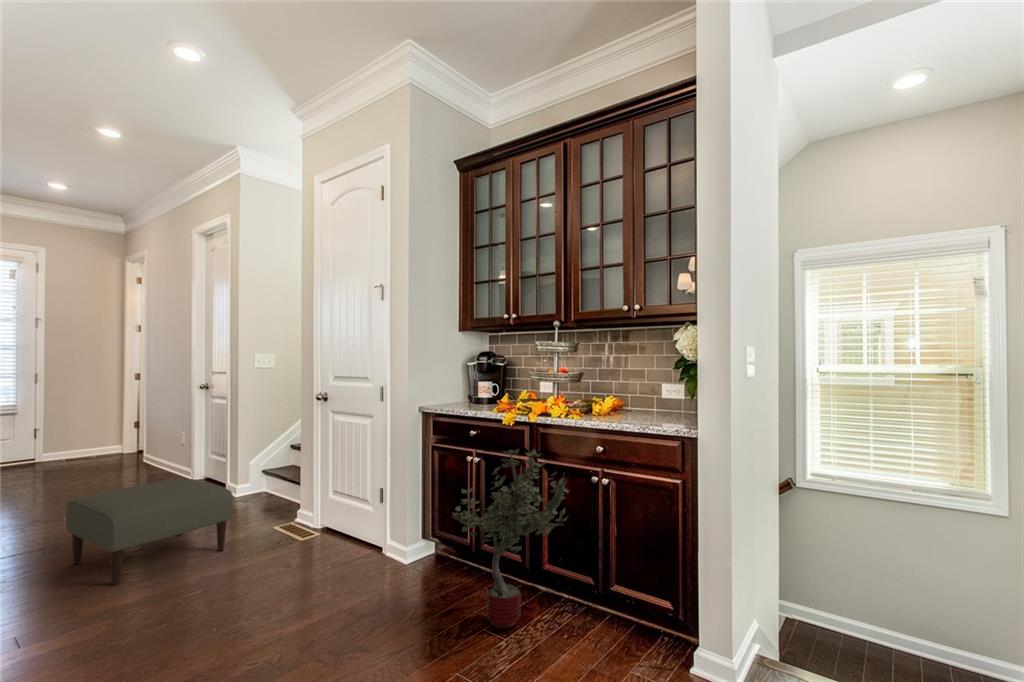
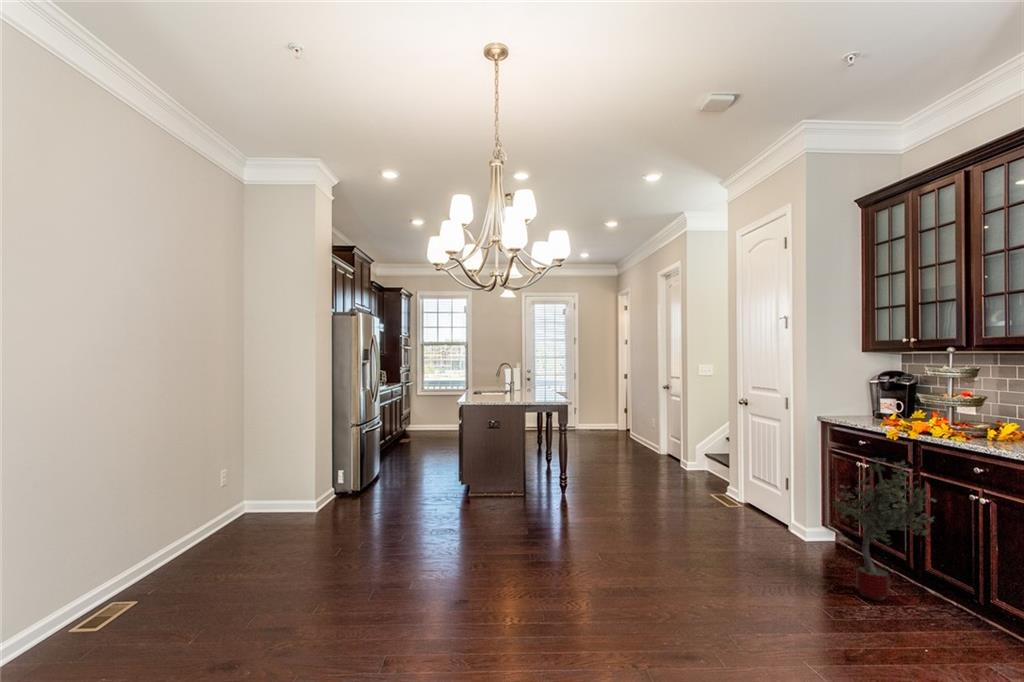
ottoman: present [66,478,233,586] -> none [594,448,681,502]

